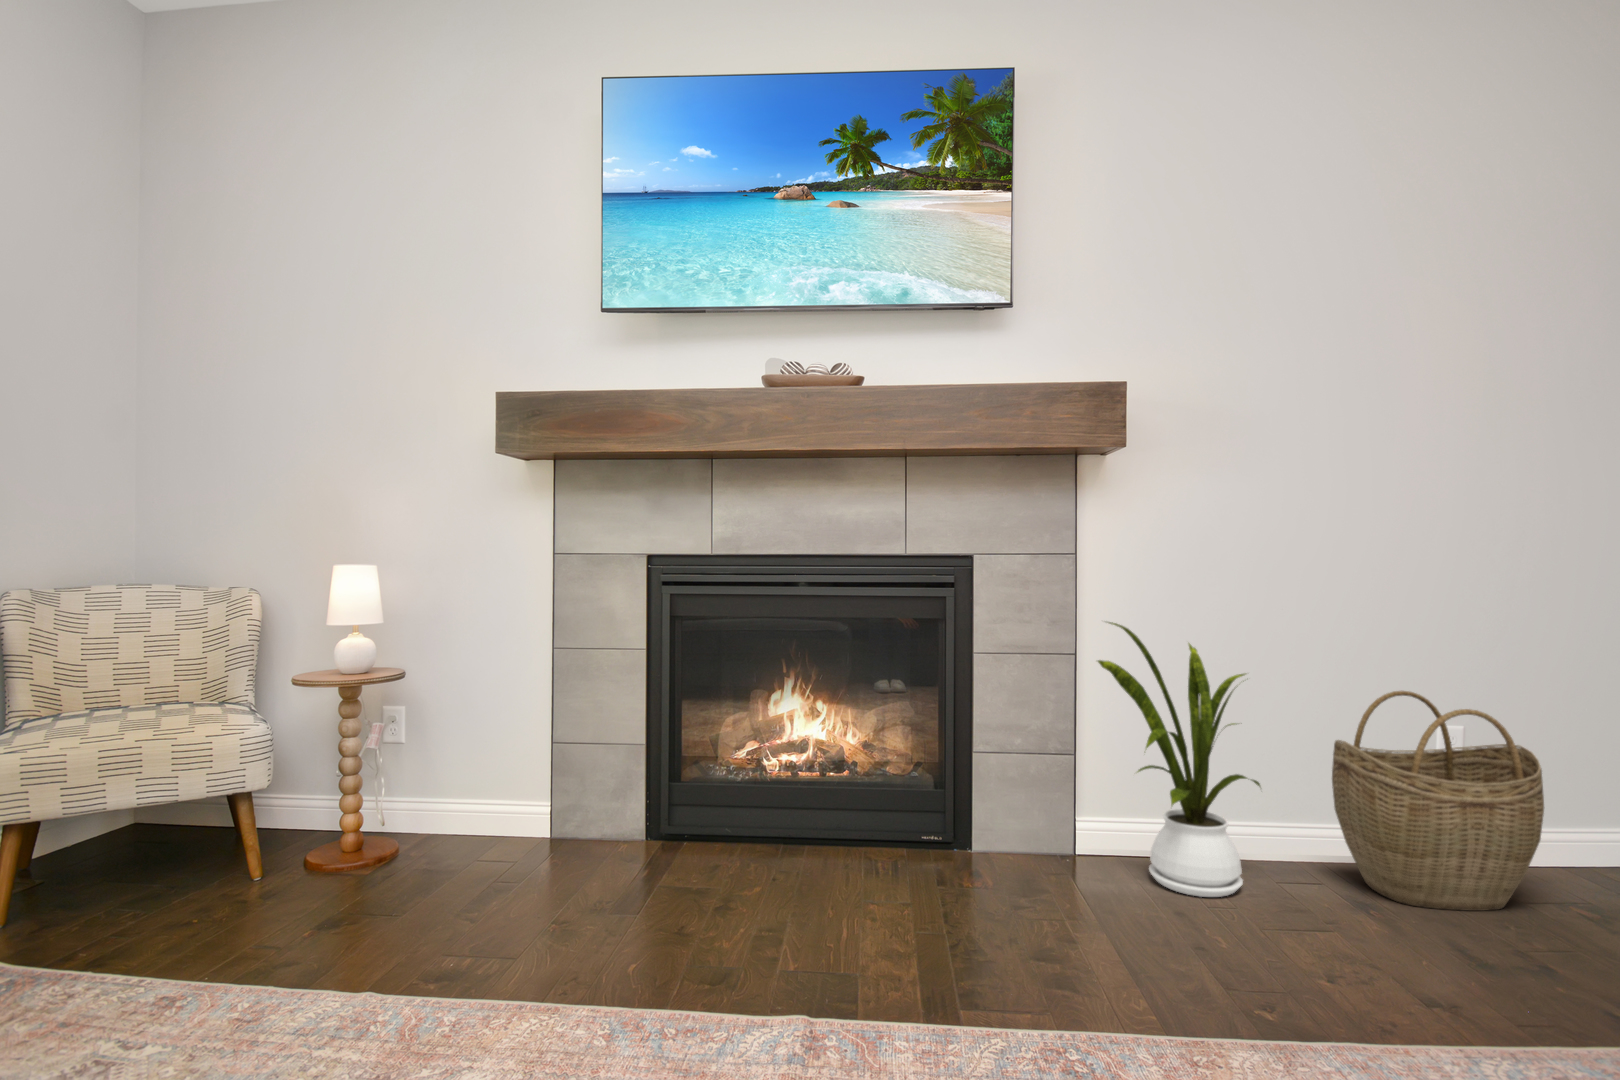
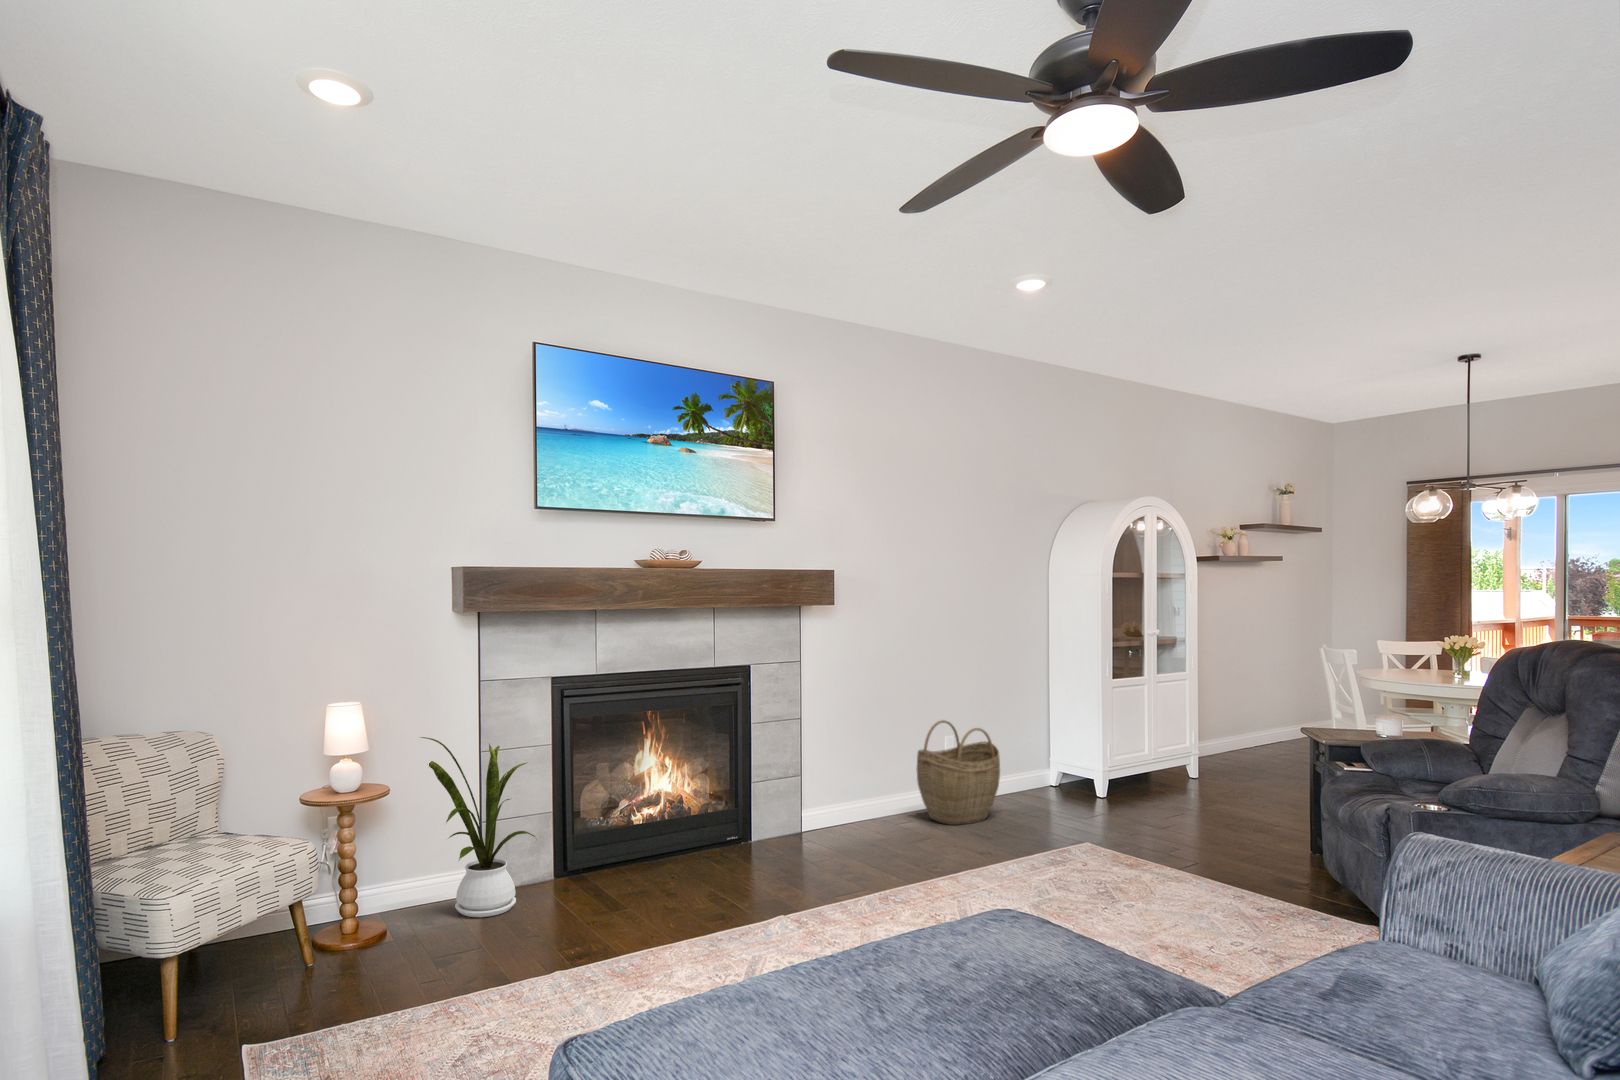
house plant: present [1098,622,1260,897] -> present [421,737,535,917]

